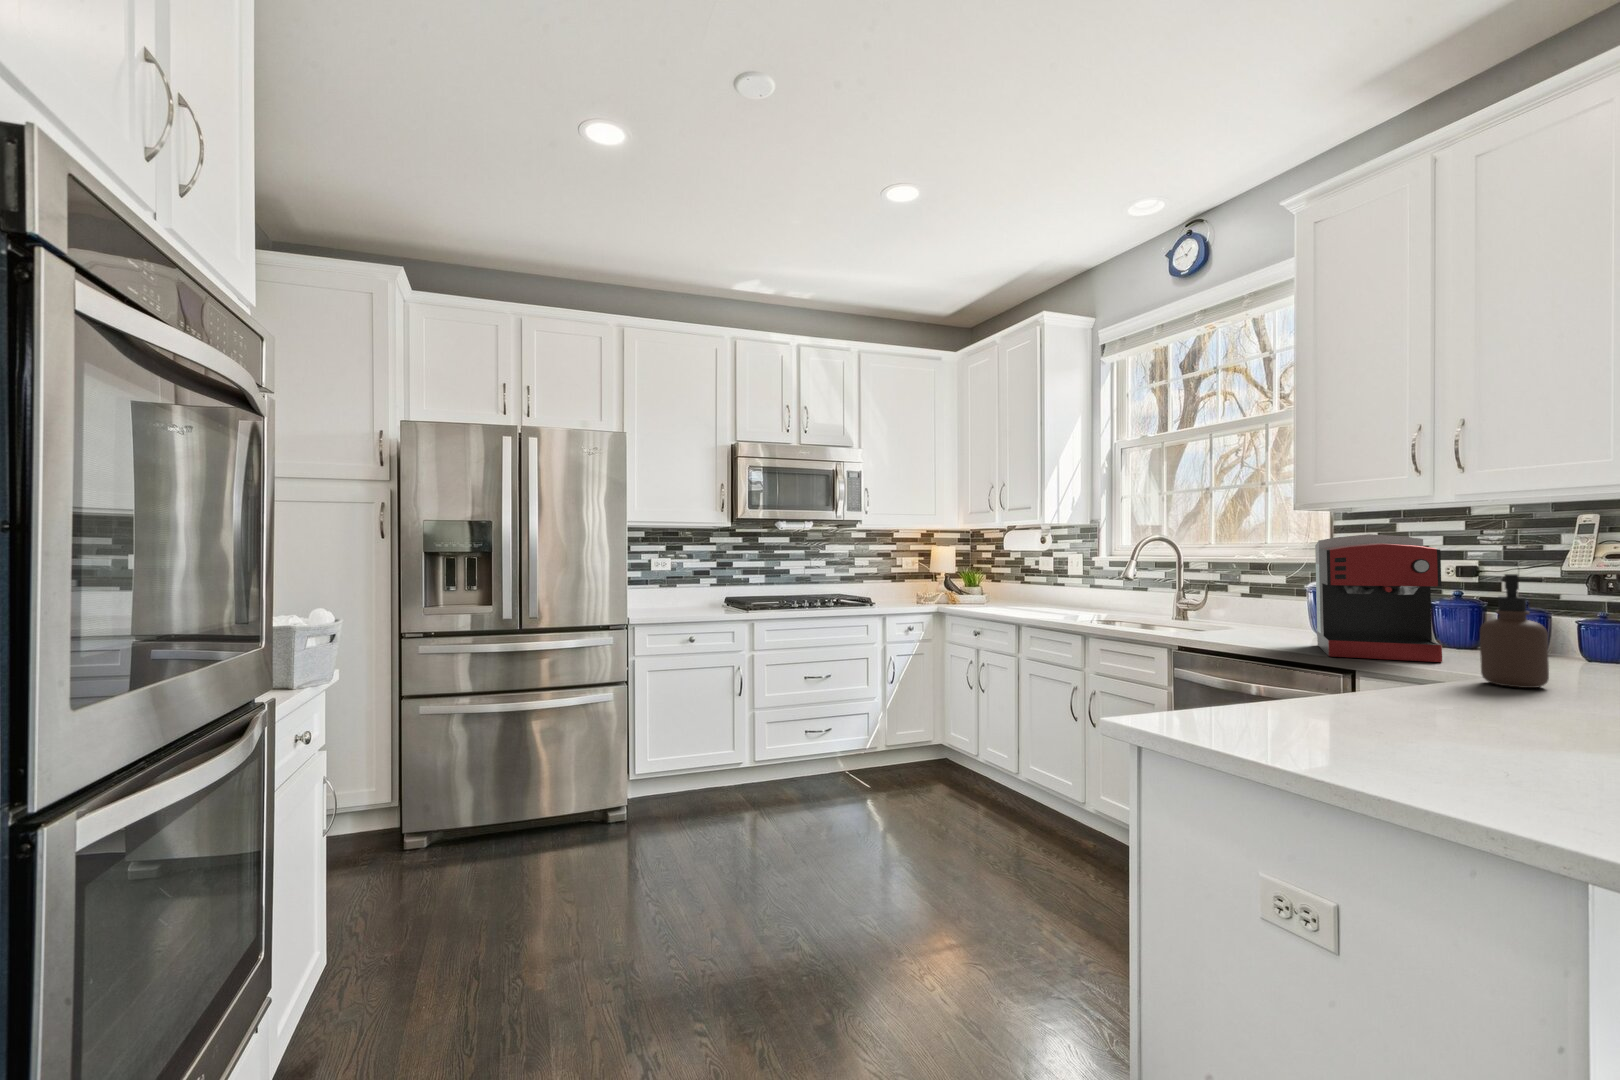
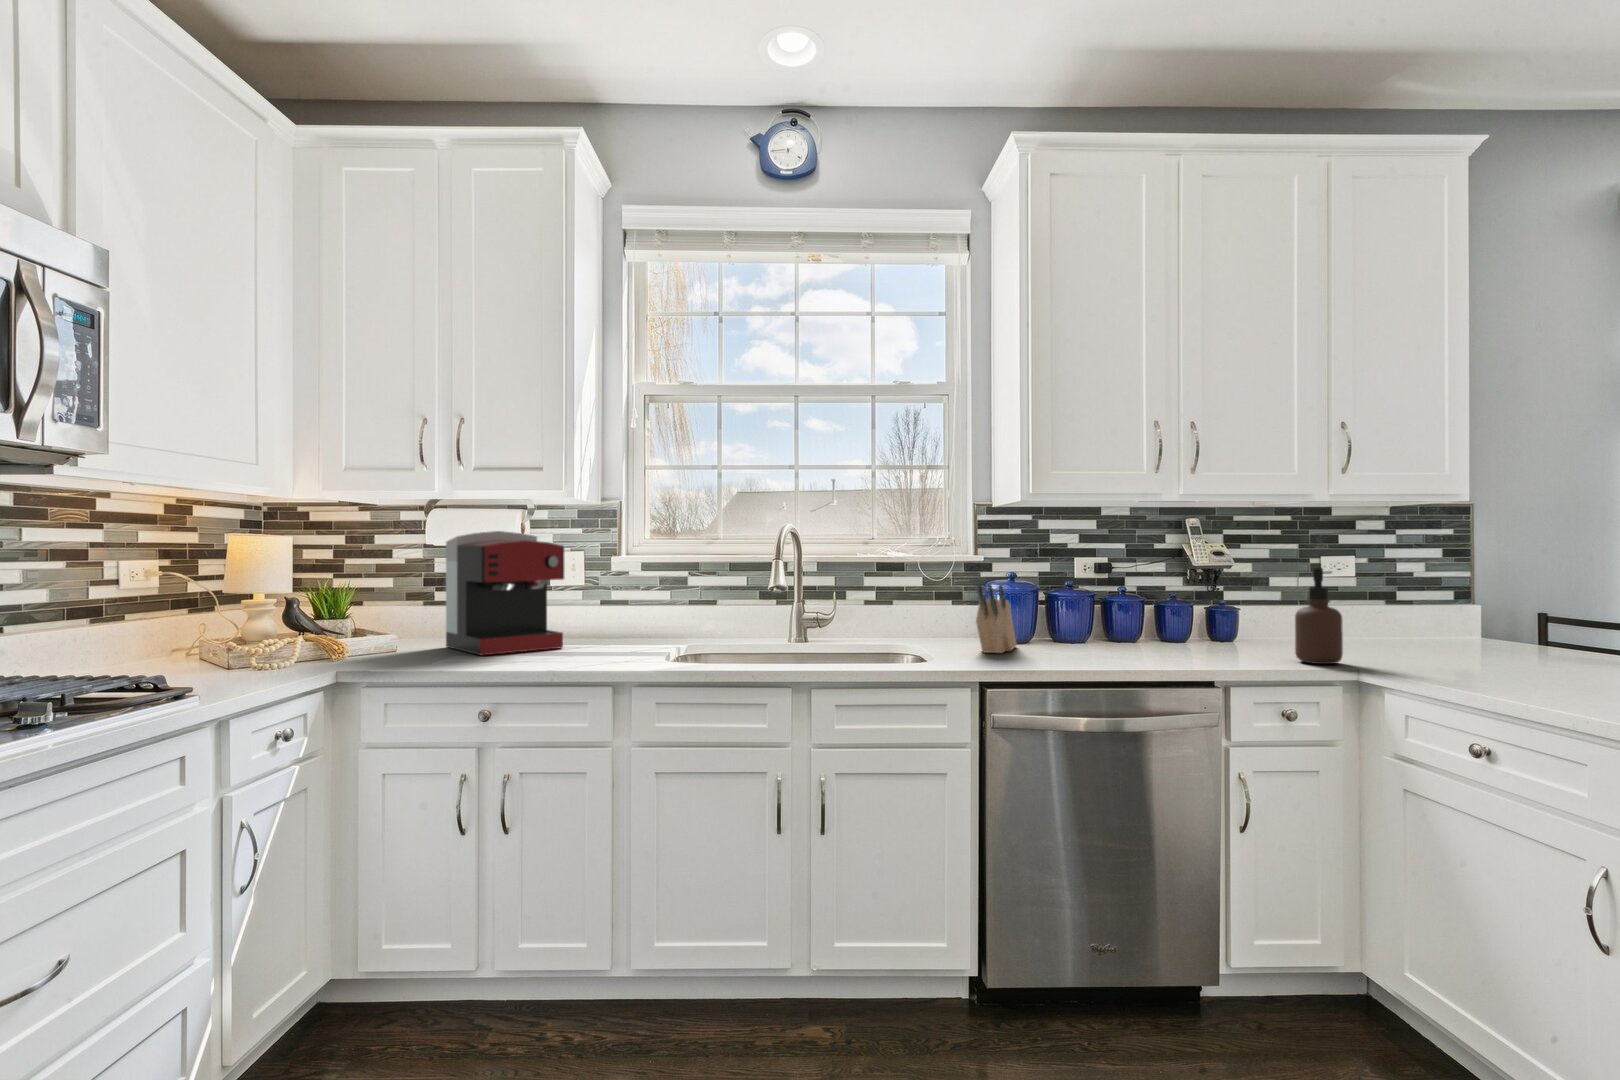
coffee maker: present [1315,534,1442,662] -> present [446,531,564,655]
knife block: none [1223,579,1309,639] -> present [976,583,1017,653]

